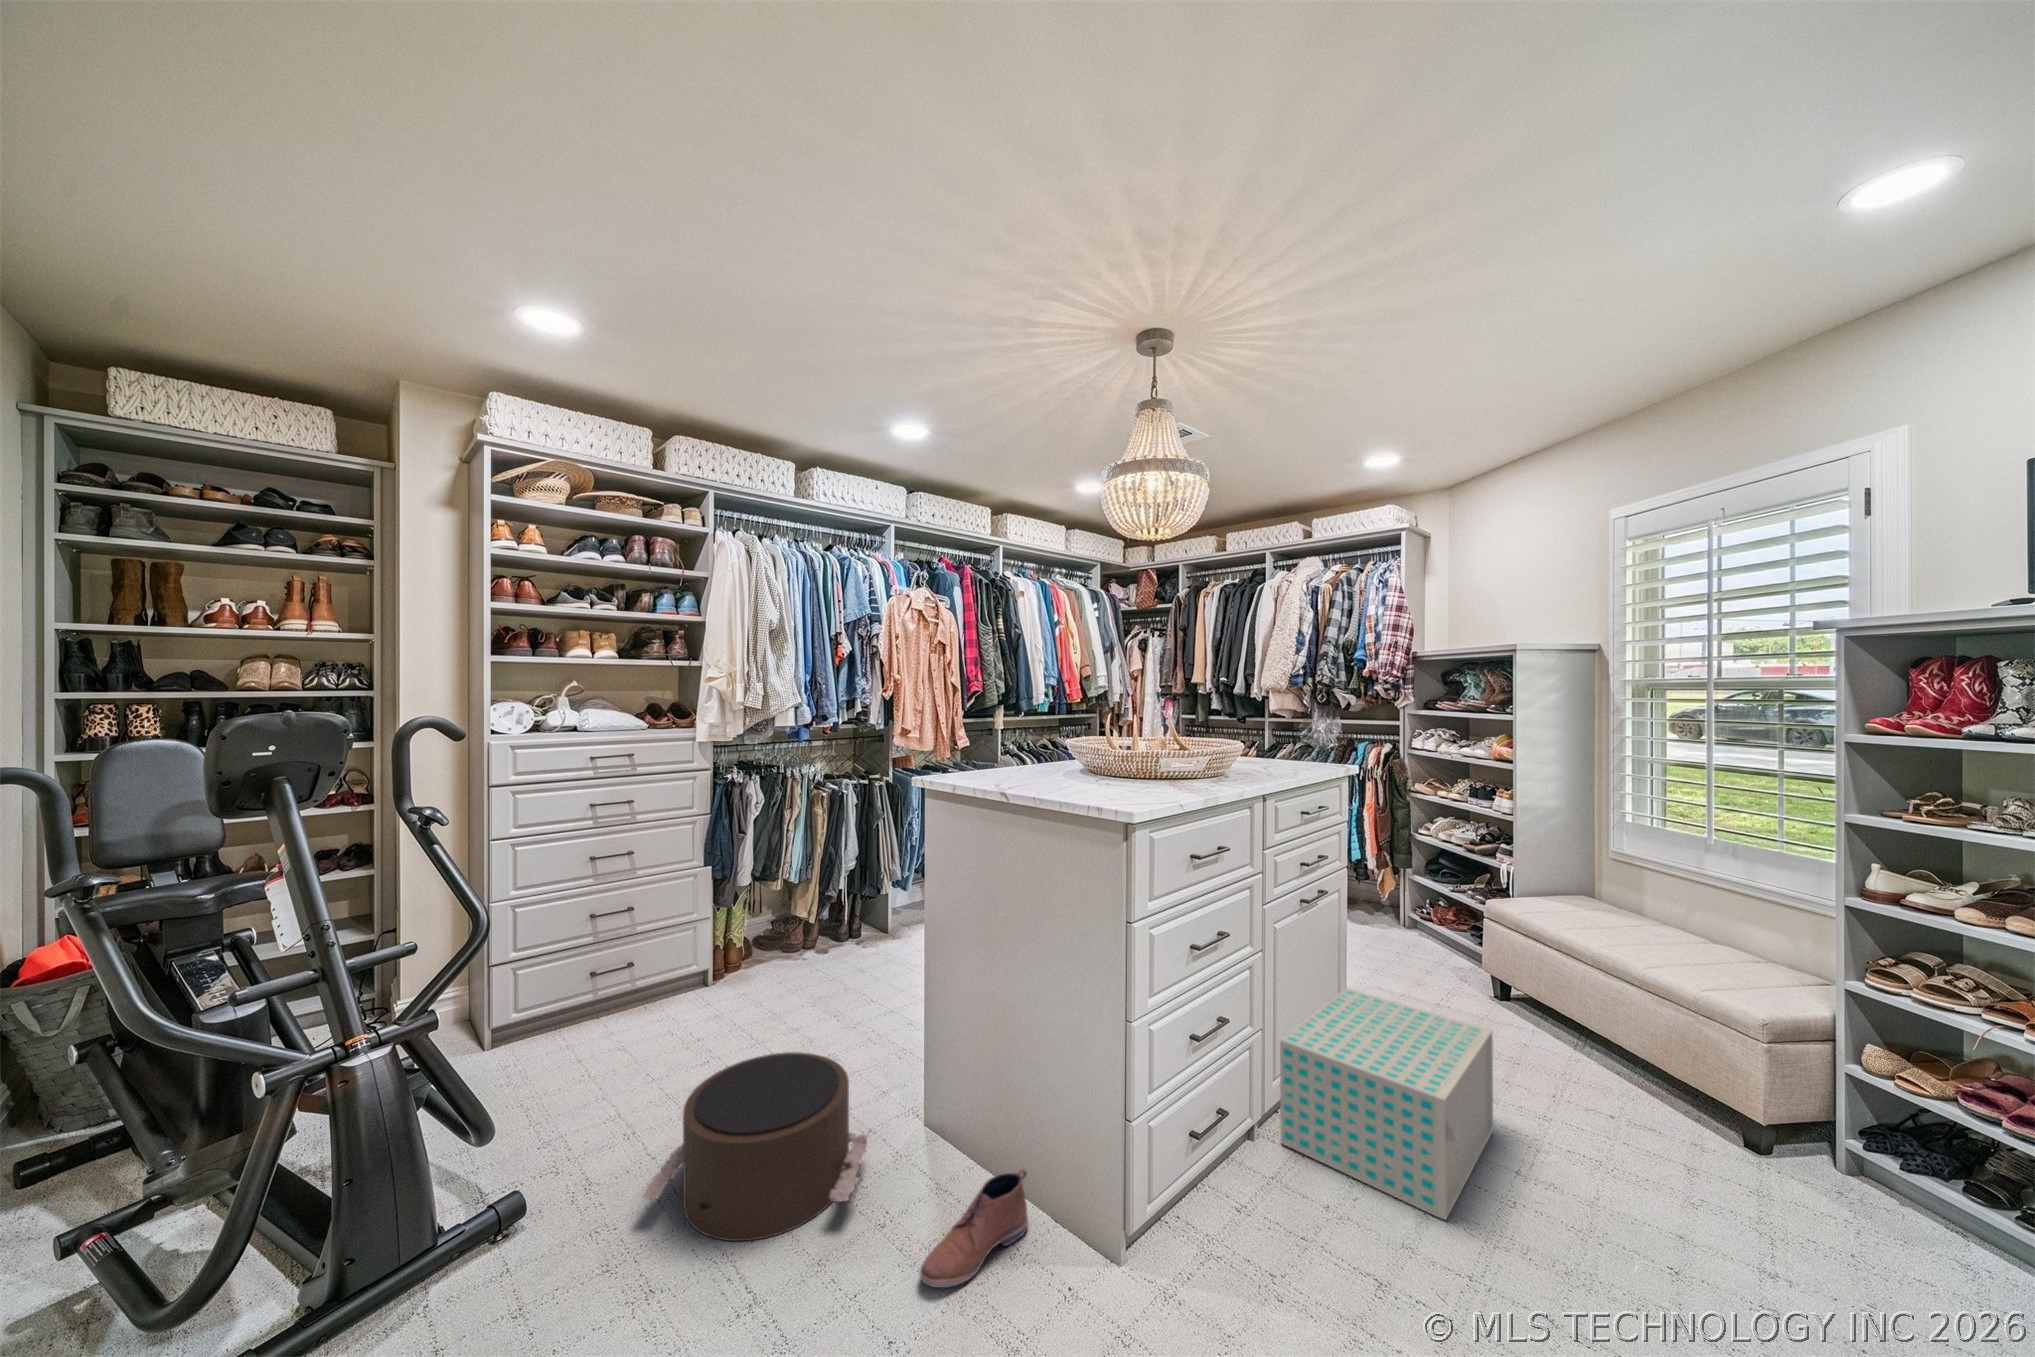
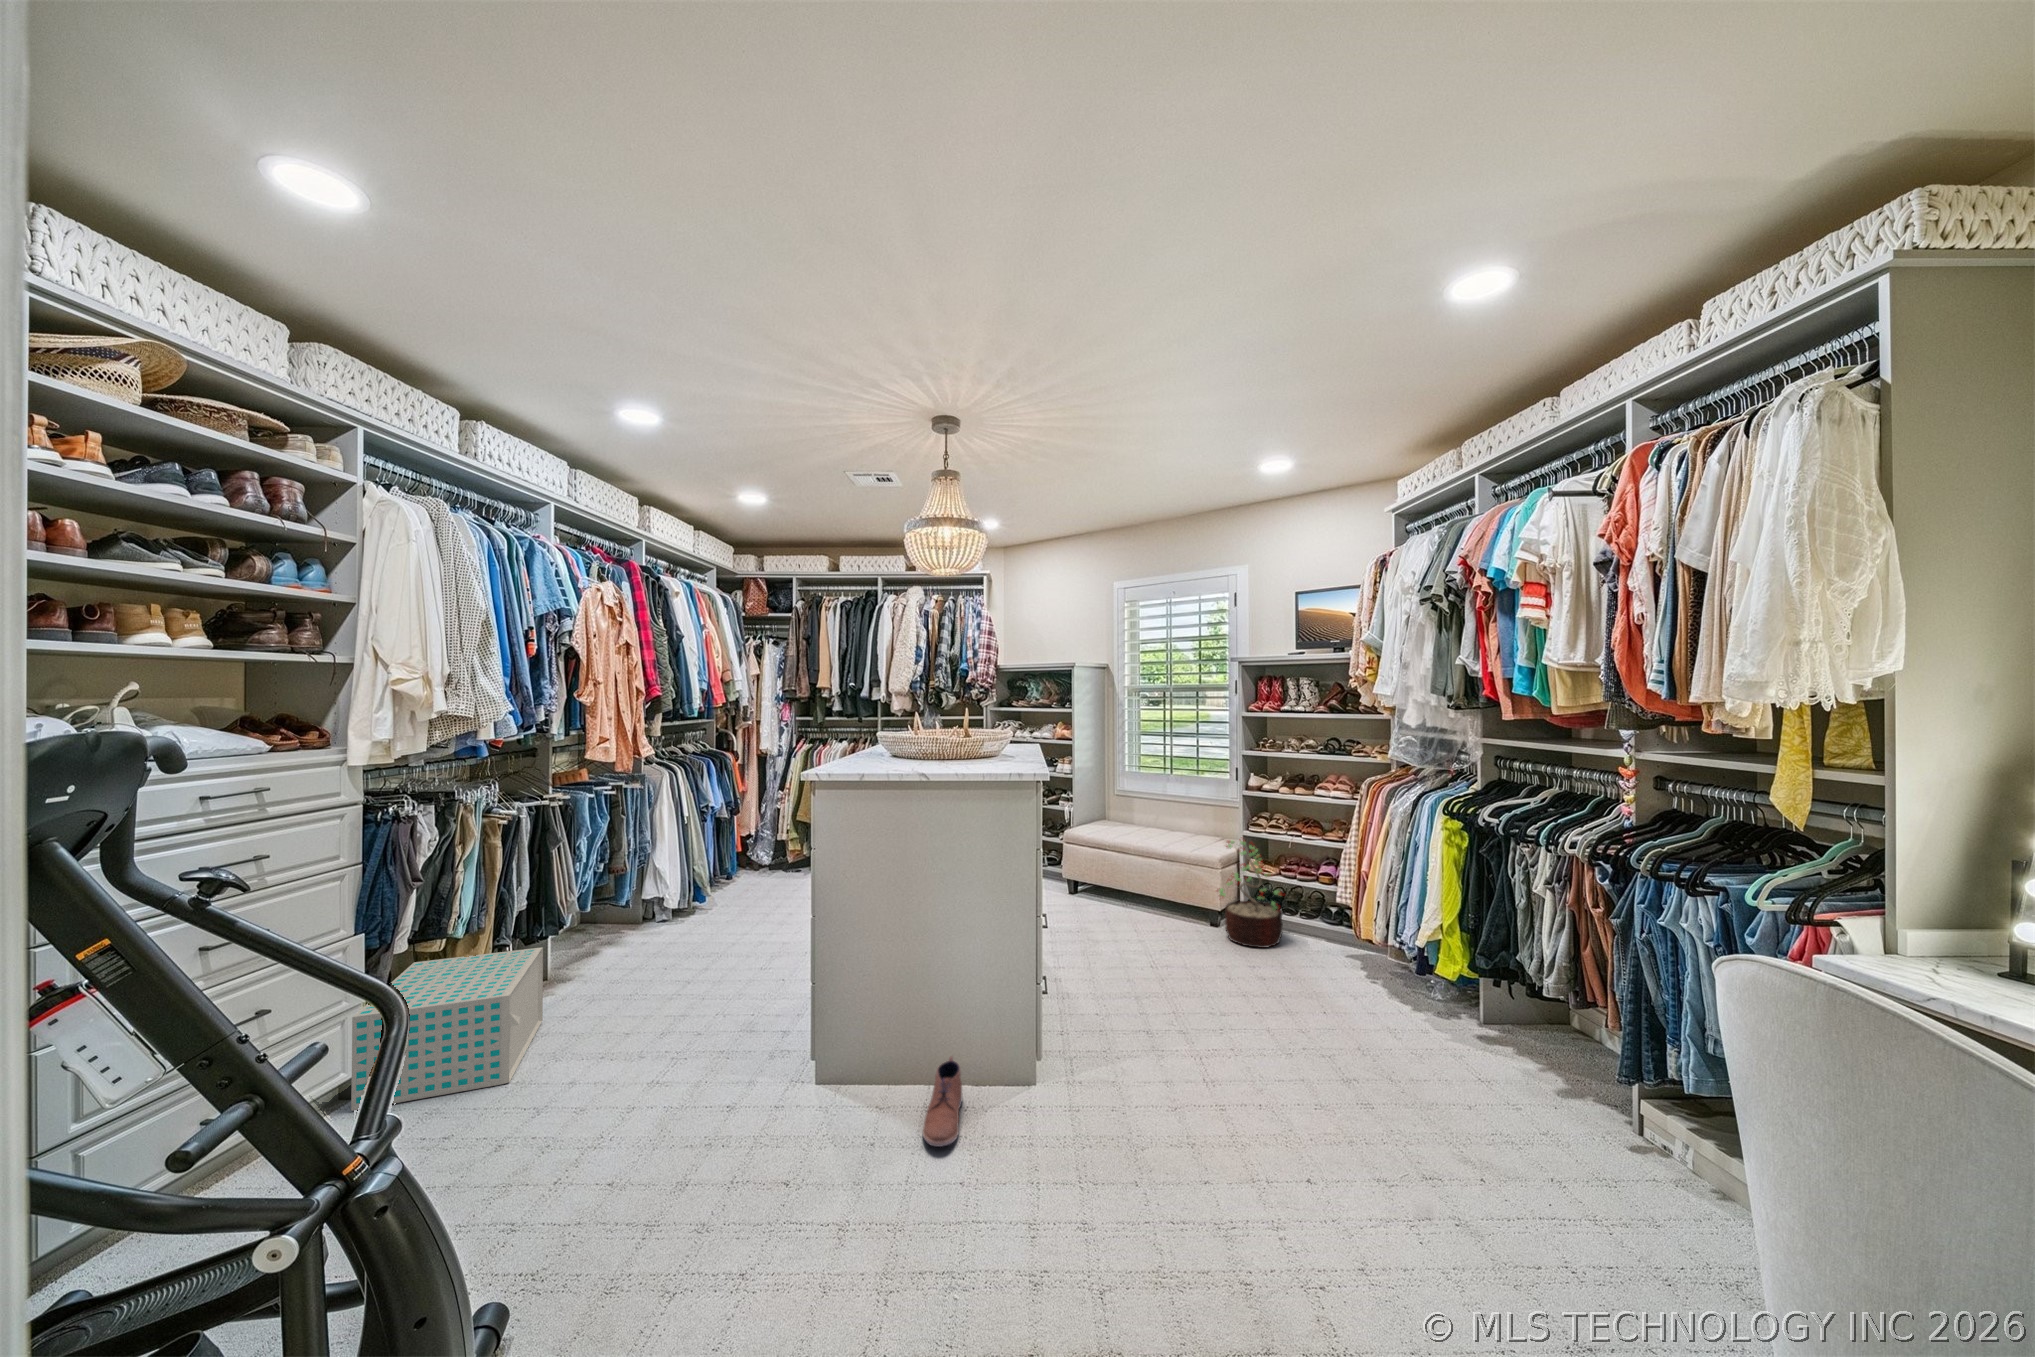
decorative plant: none [1742,986,1938,1250] -> present [1217,841,1283,948]
storage box: present [1280,988,1493,1219] -> present [351,947,543,1111]
pouf: present [643,1052,868,1241] -> none [614,1048,839,1229]

